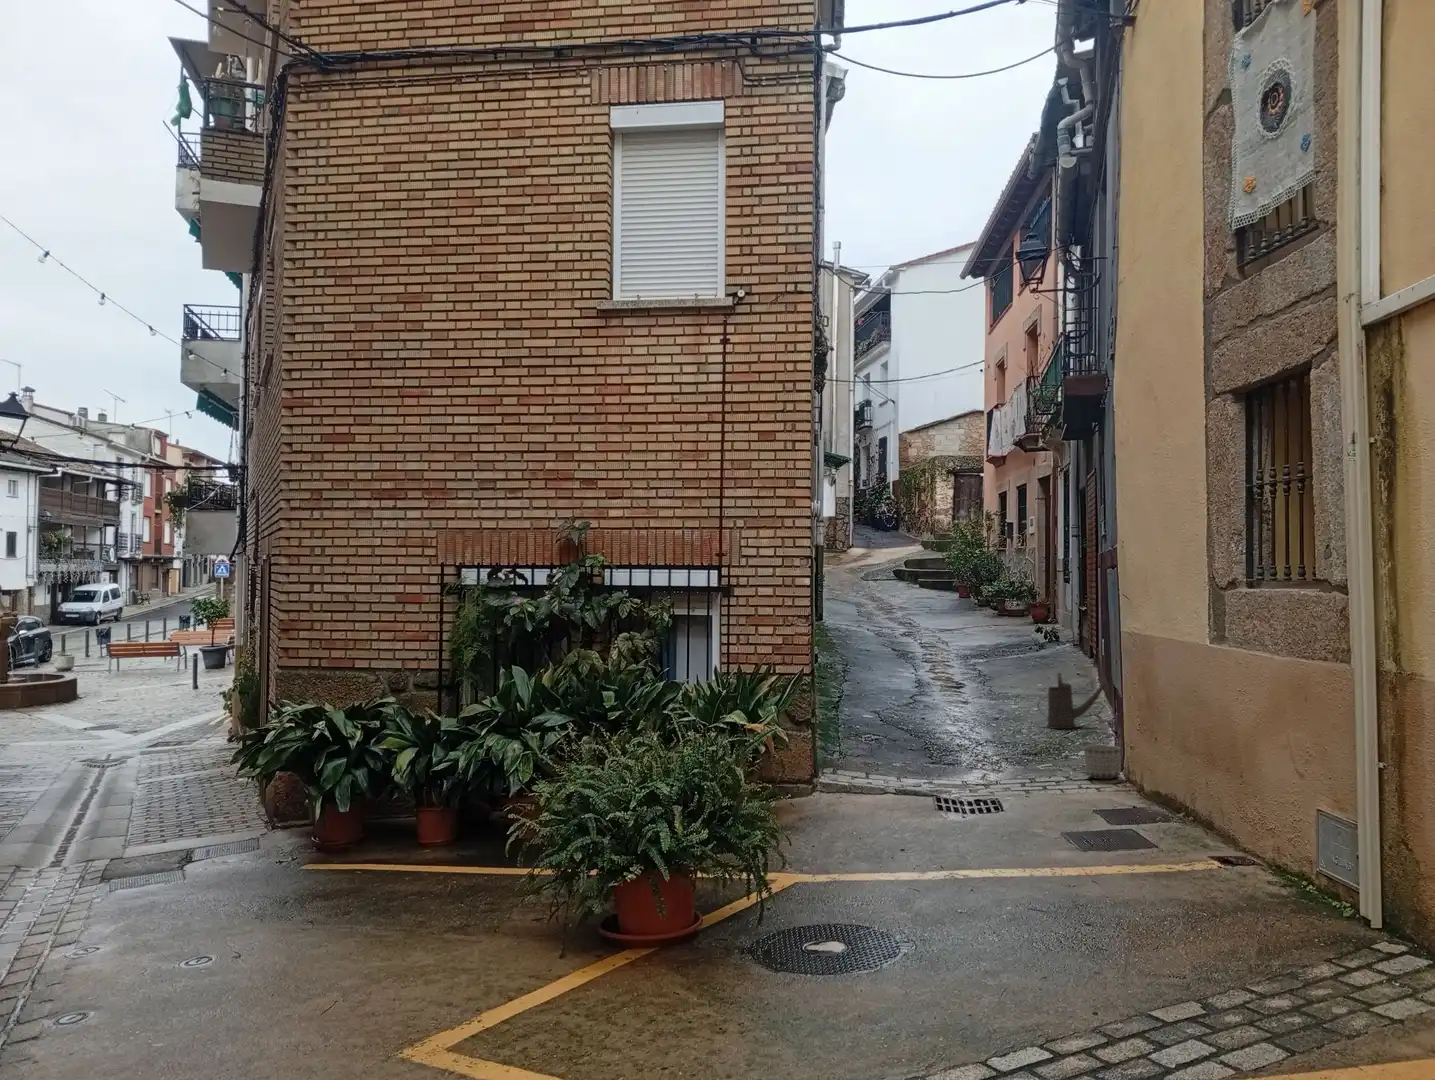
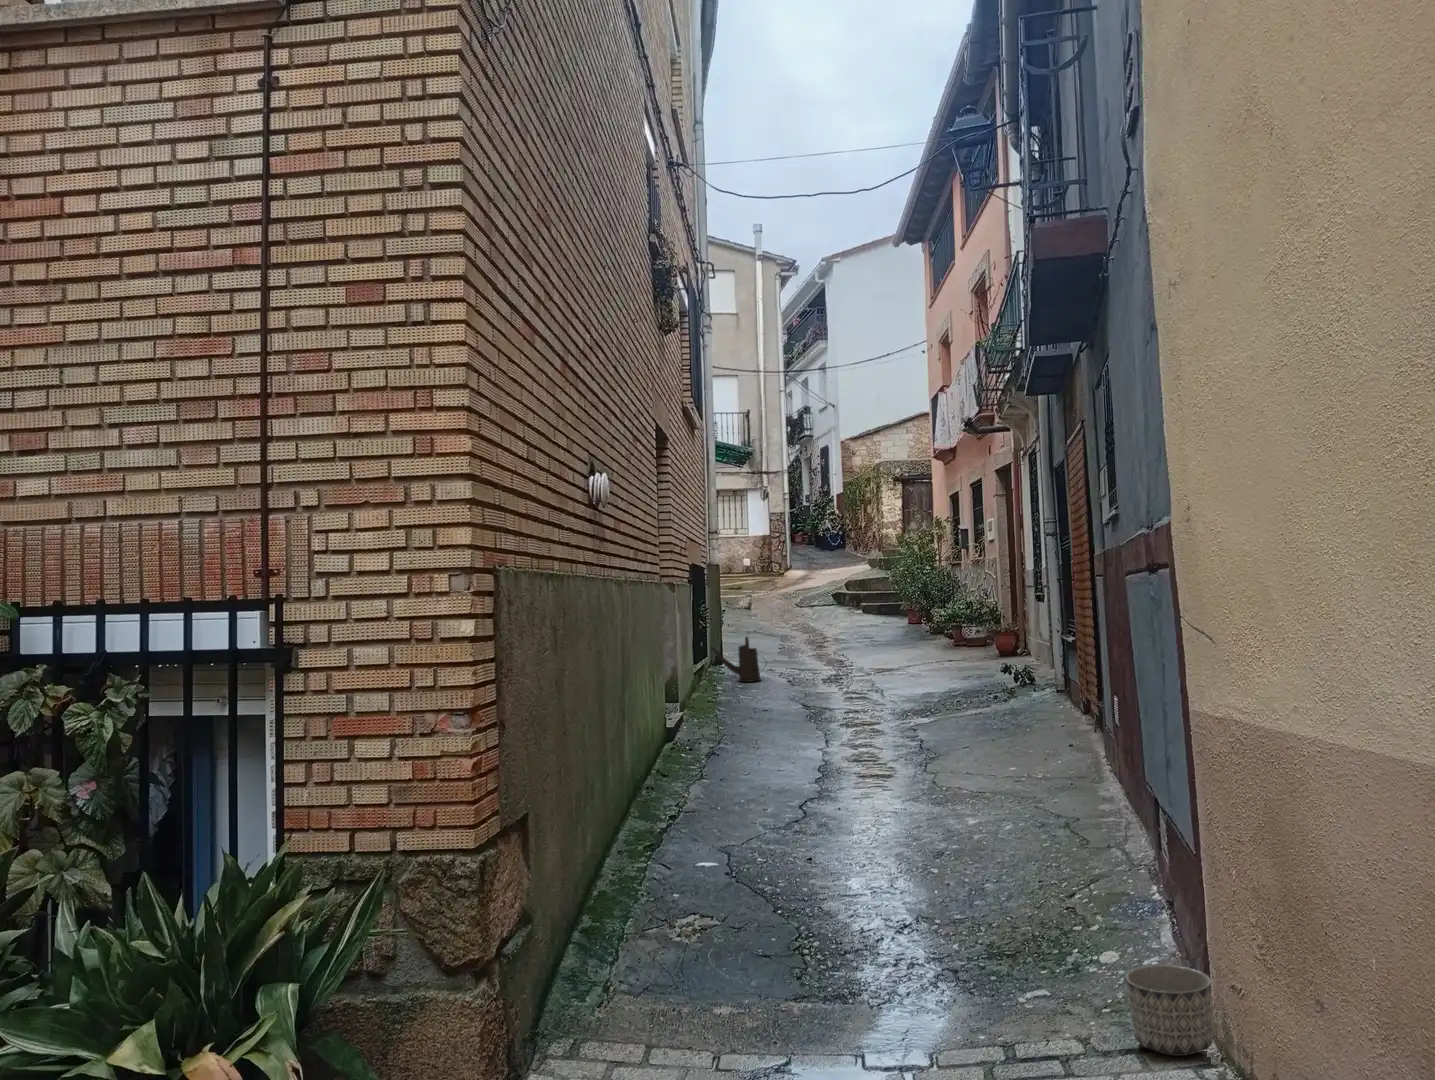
watering can: present [1038,673,1106,729] -> present [711,637,766,682]

